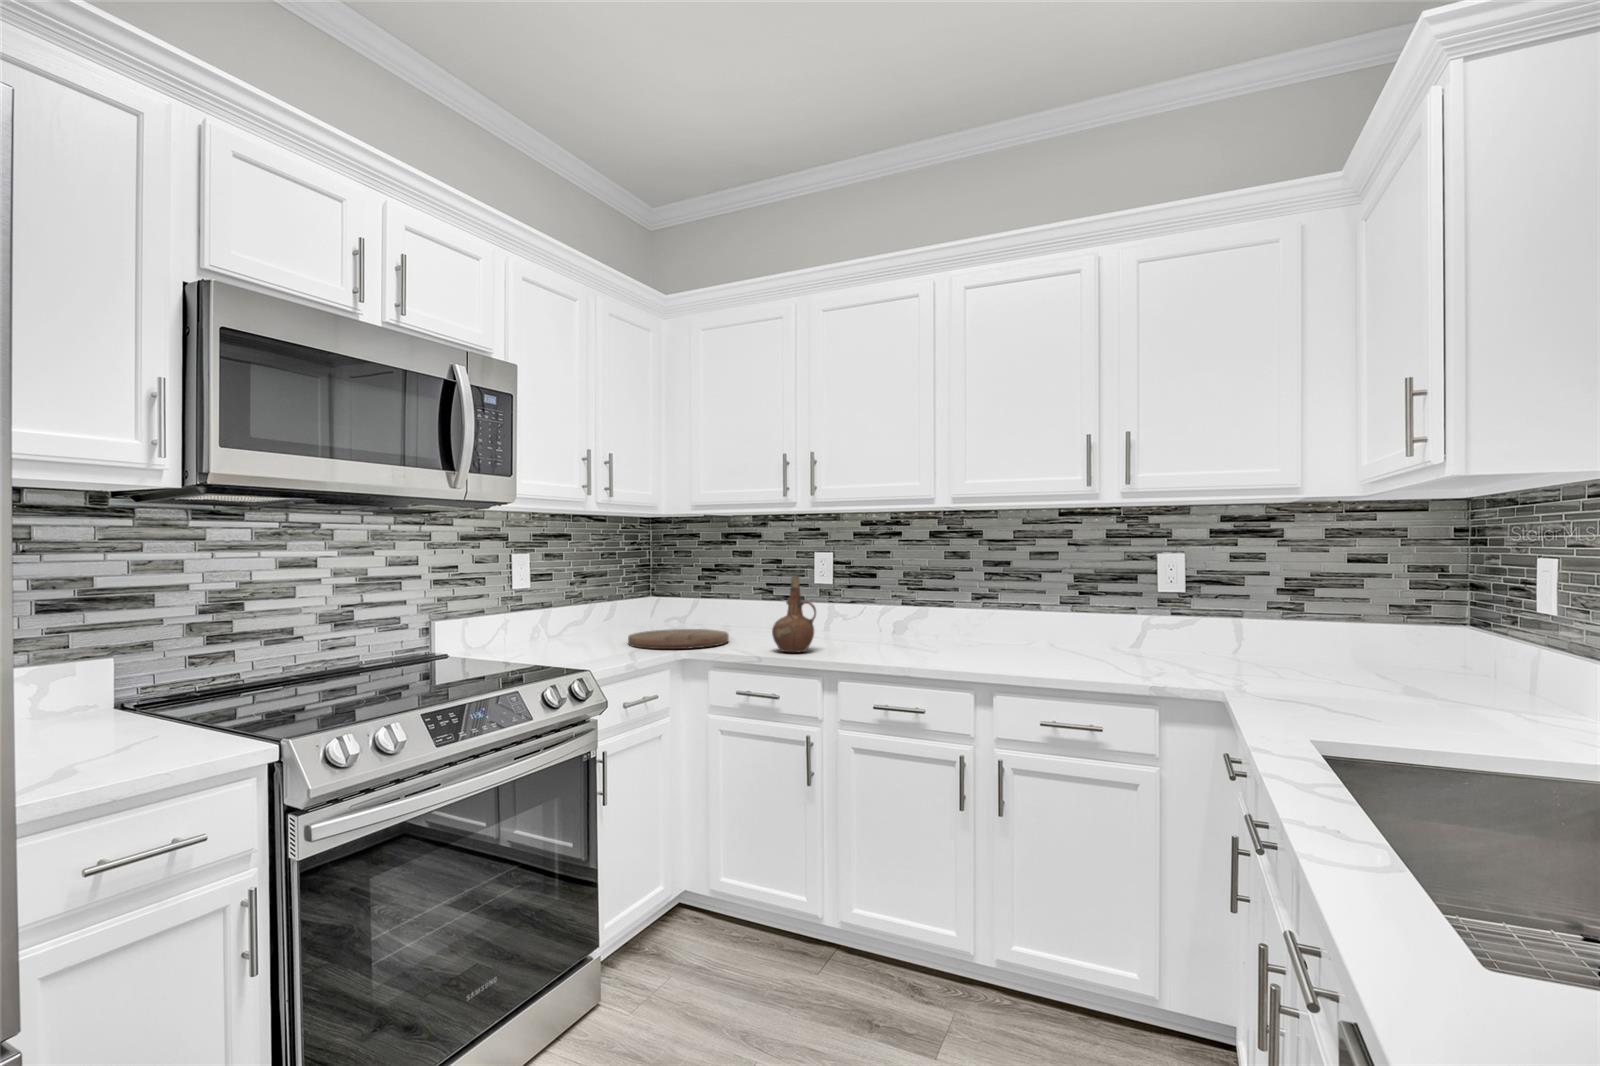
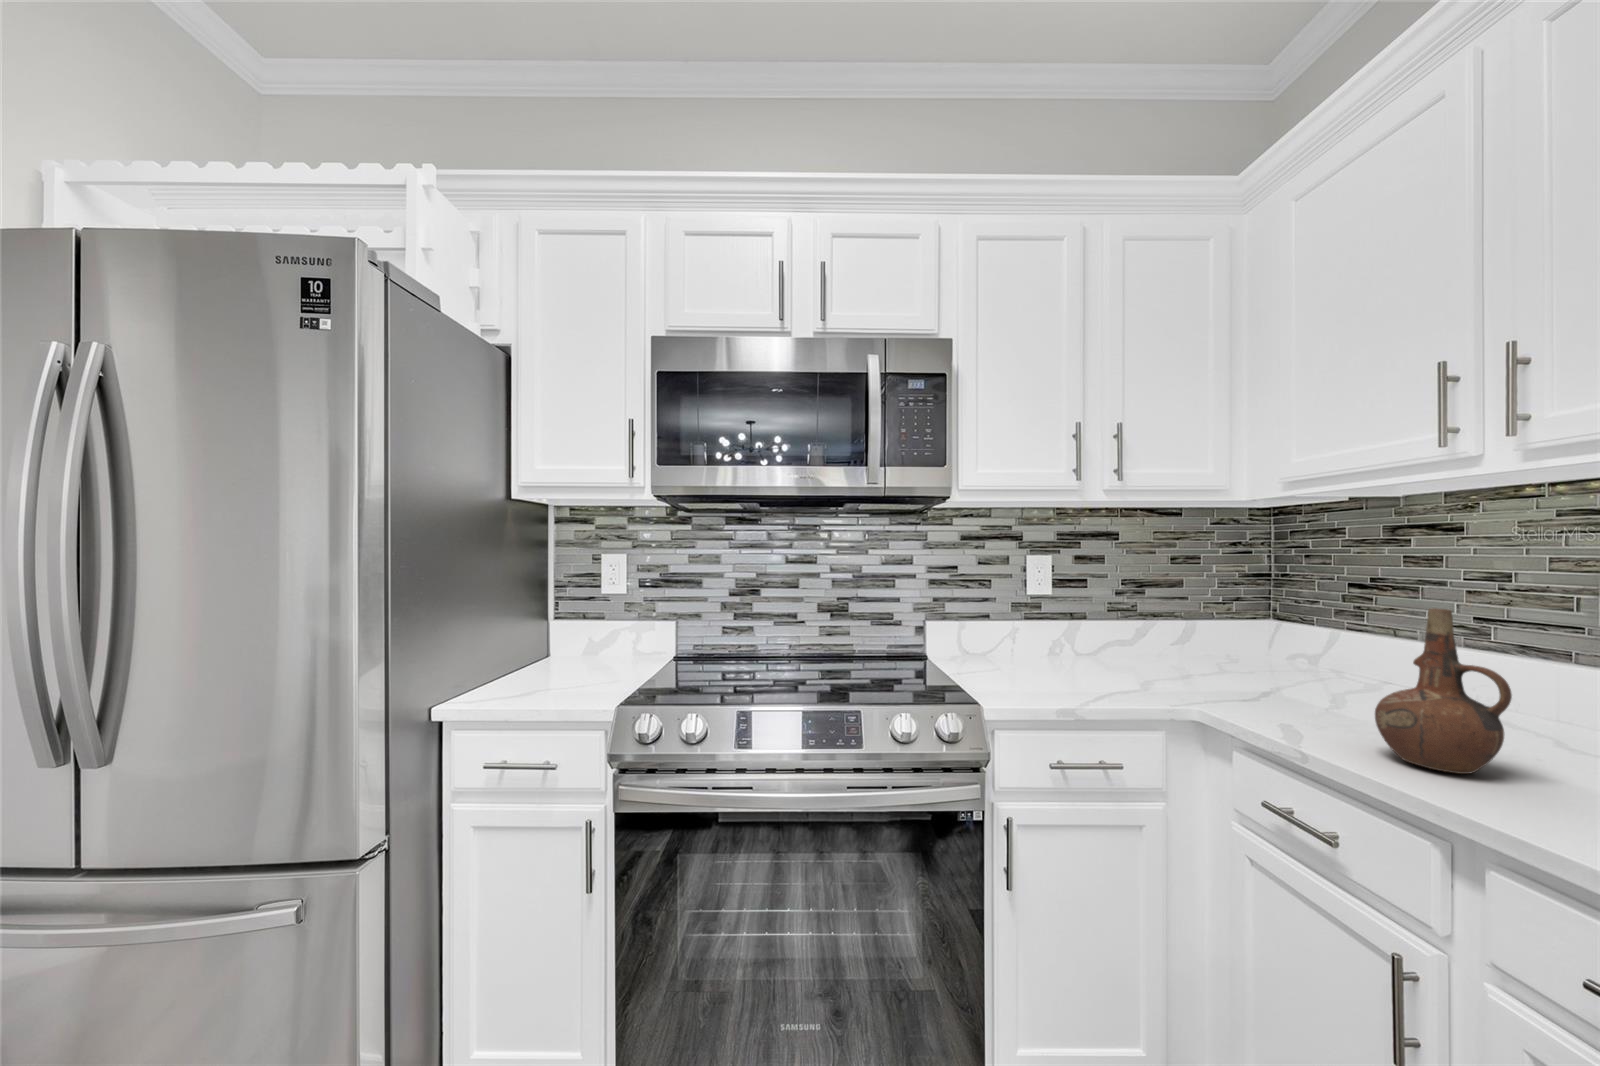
cutting board: present [628,629,729,649] -> none [1141,665,1325,711]

